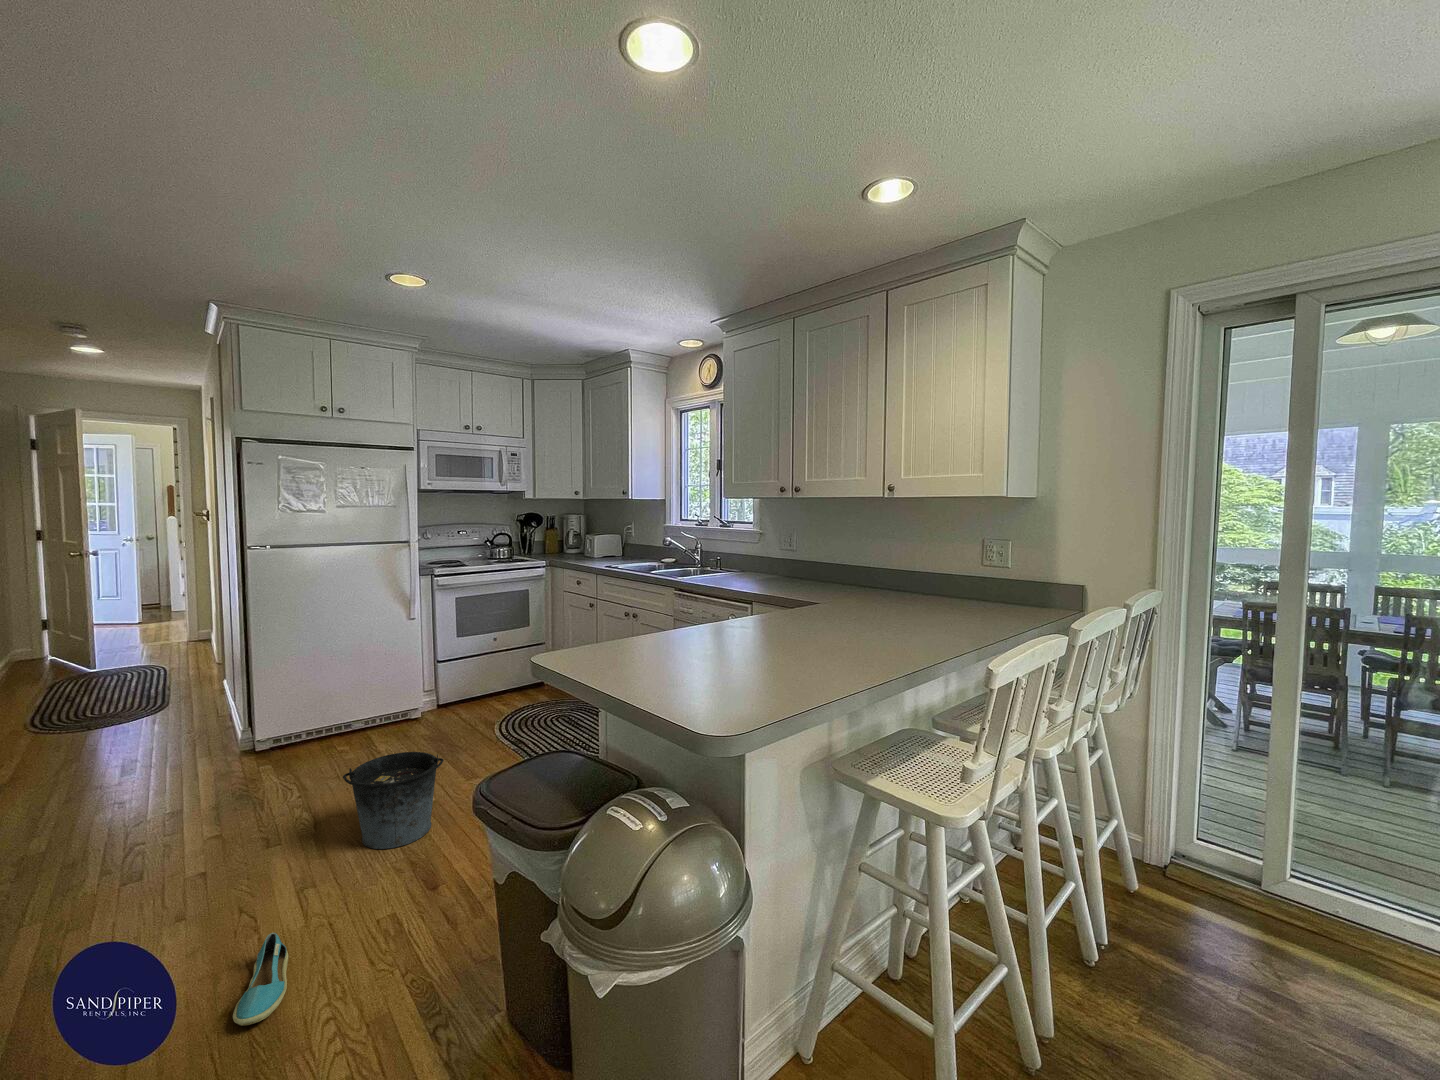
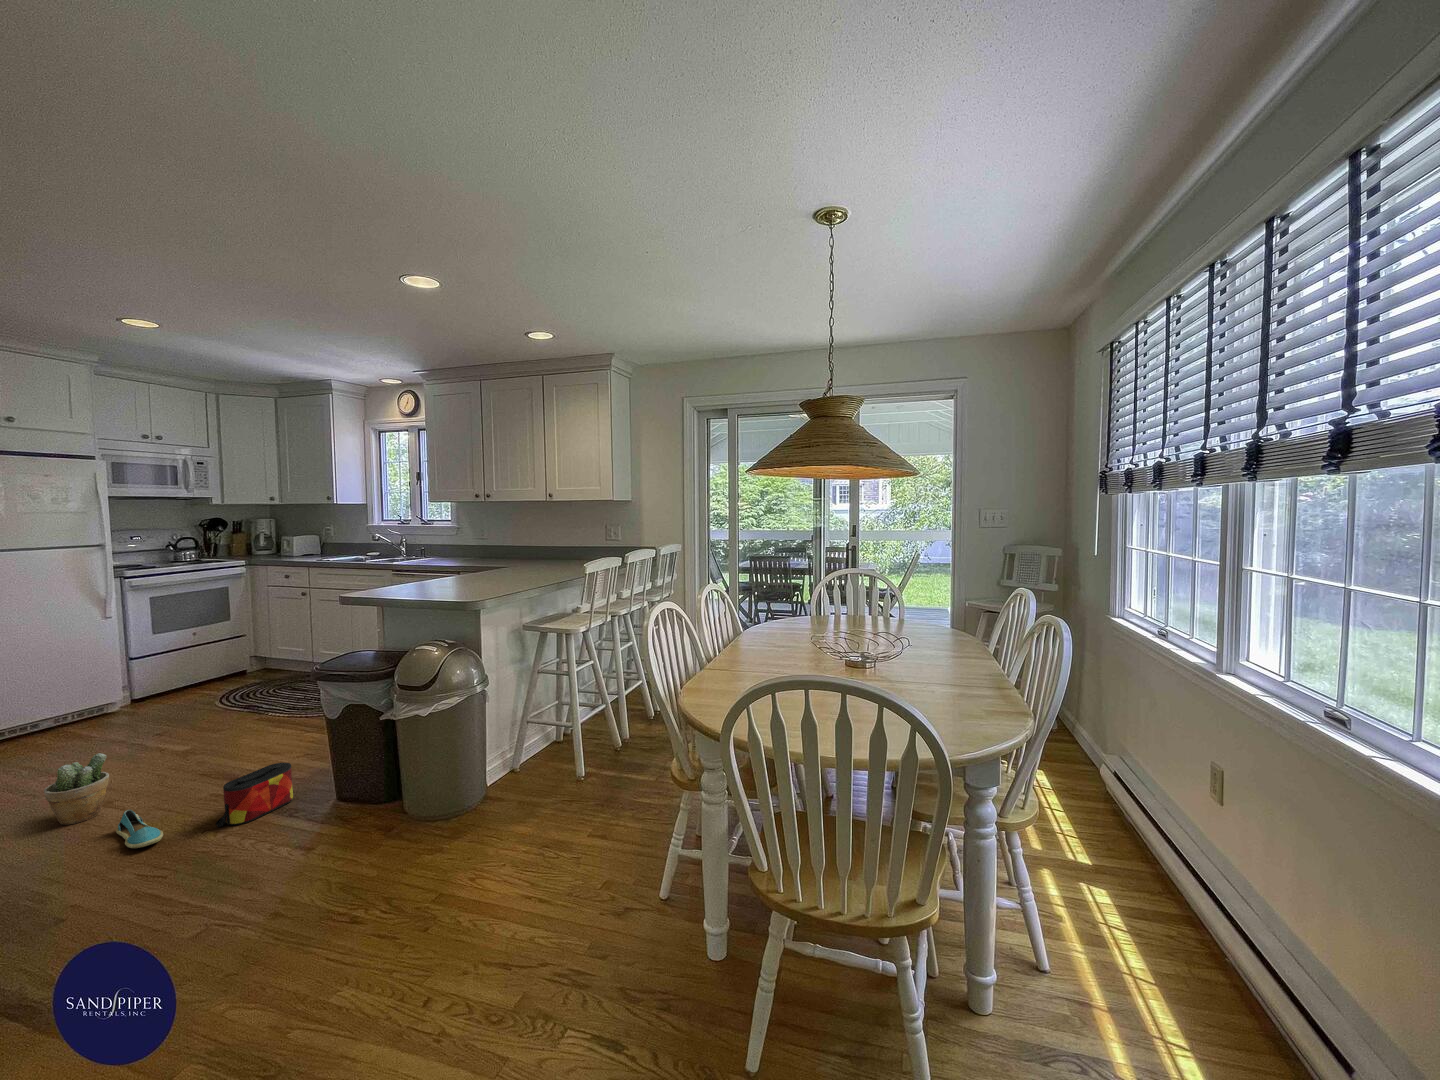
bucket: present [343,752,444,849] -> none [123,701,217,777]
potted plant: none [224,825,294,917] -> present [44,753,109,825]
bag: none [337,909,459,1020] -> present [216,763,293,827]

